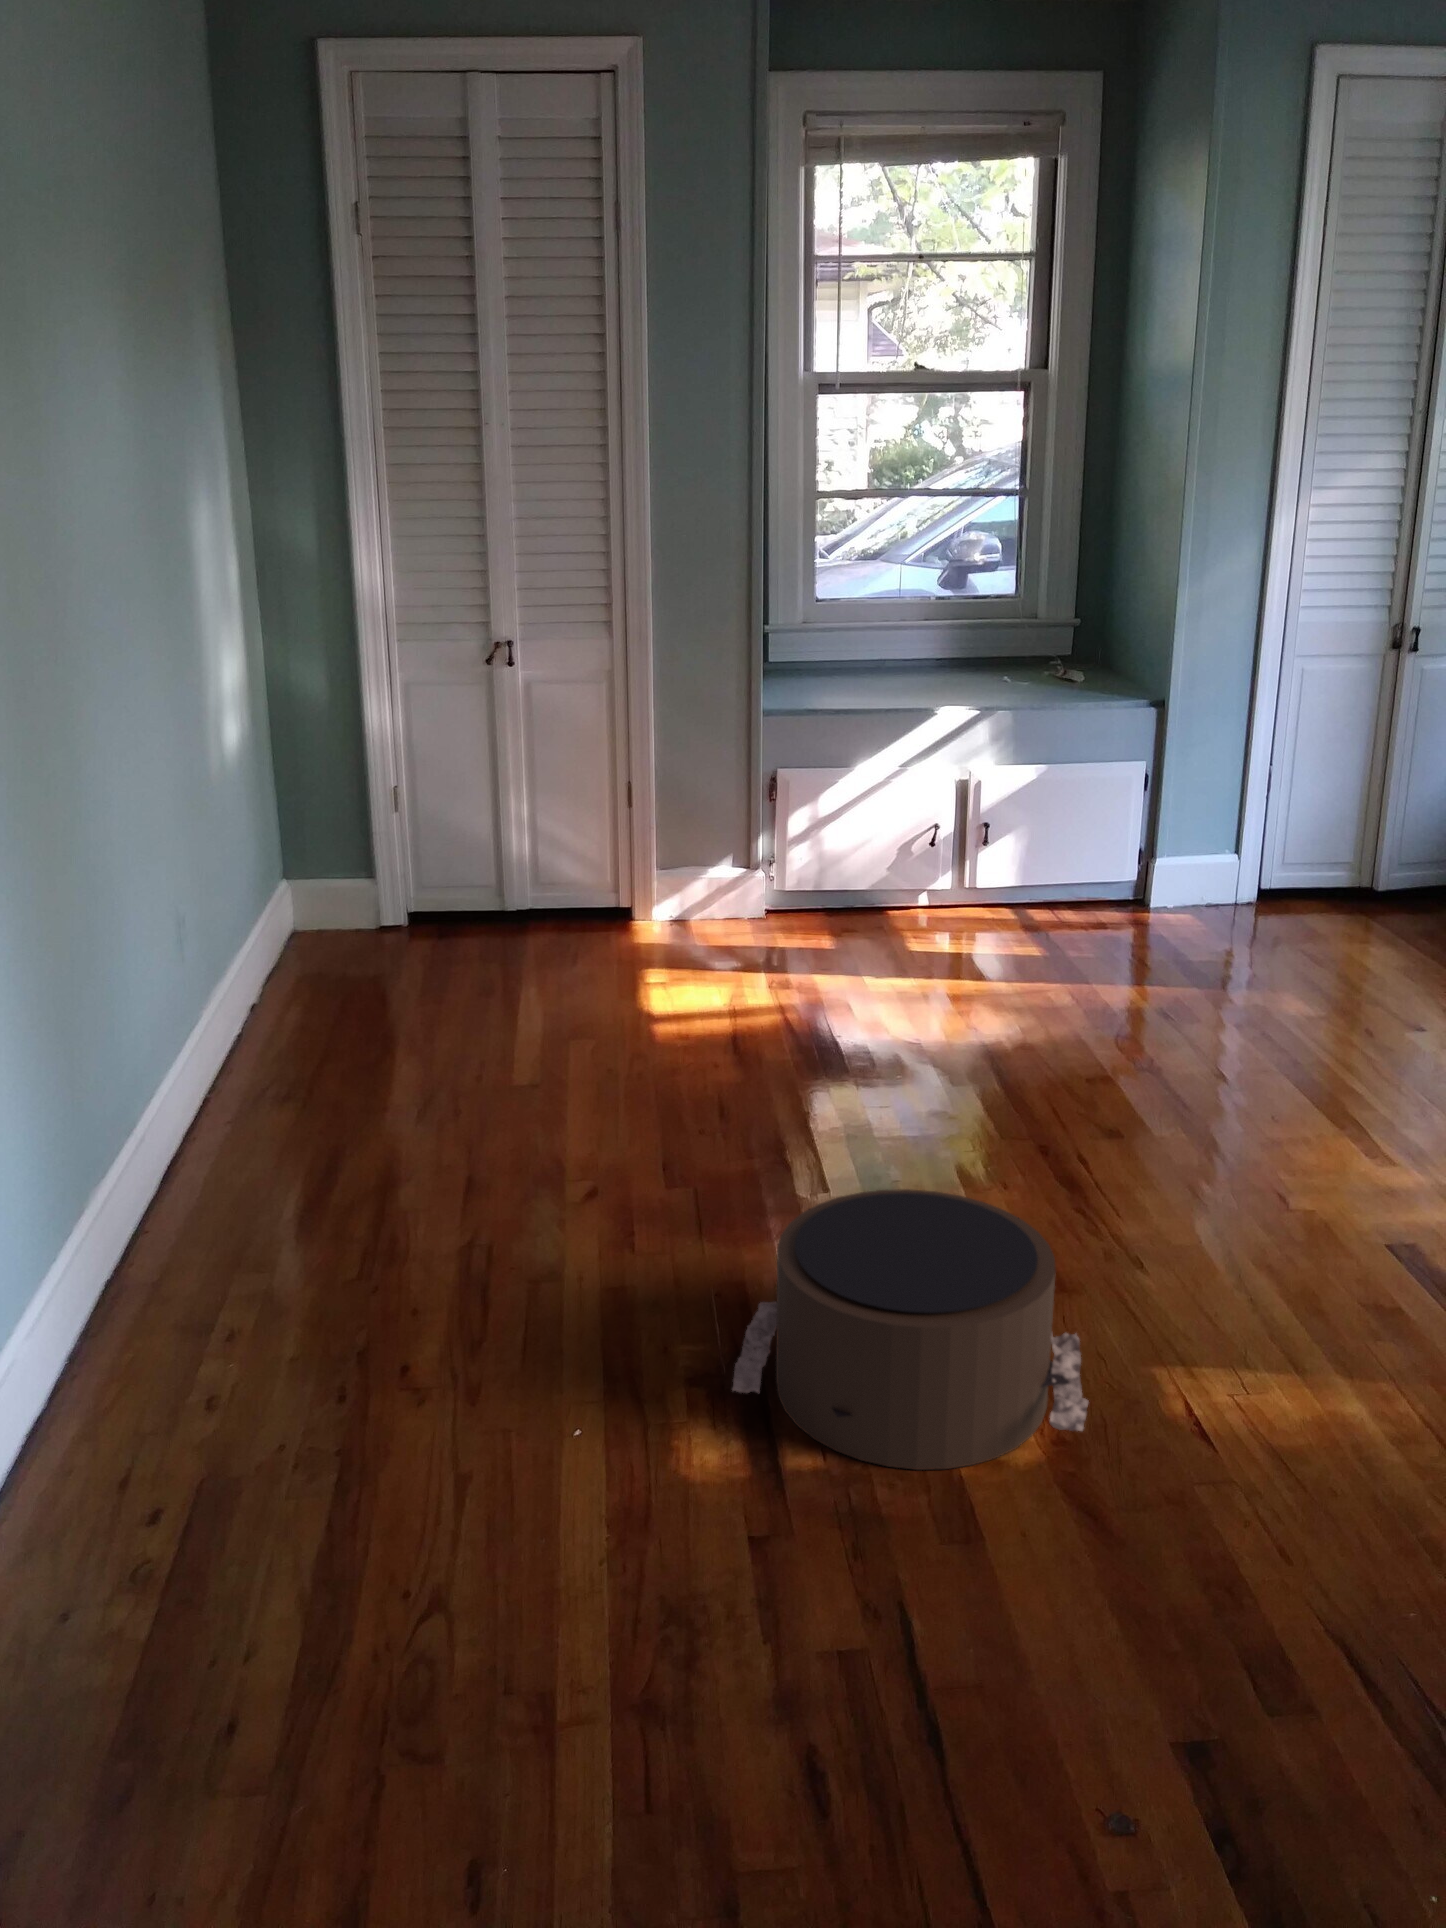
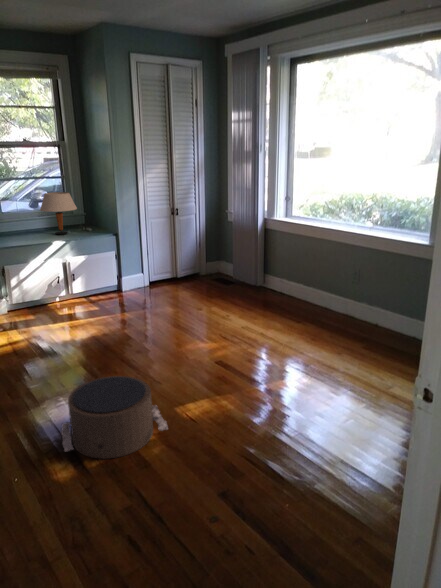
table lamp: none [921,542,1043,686] -> present [40,192,77,235]

